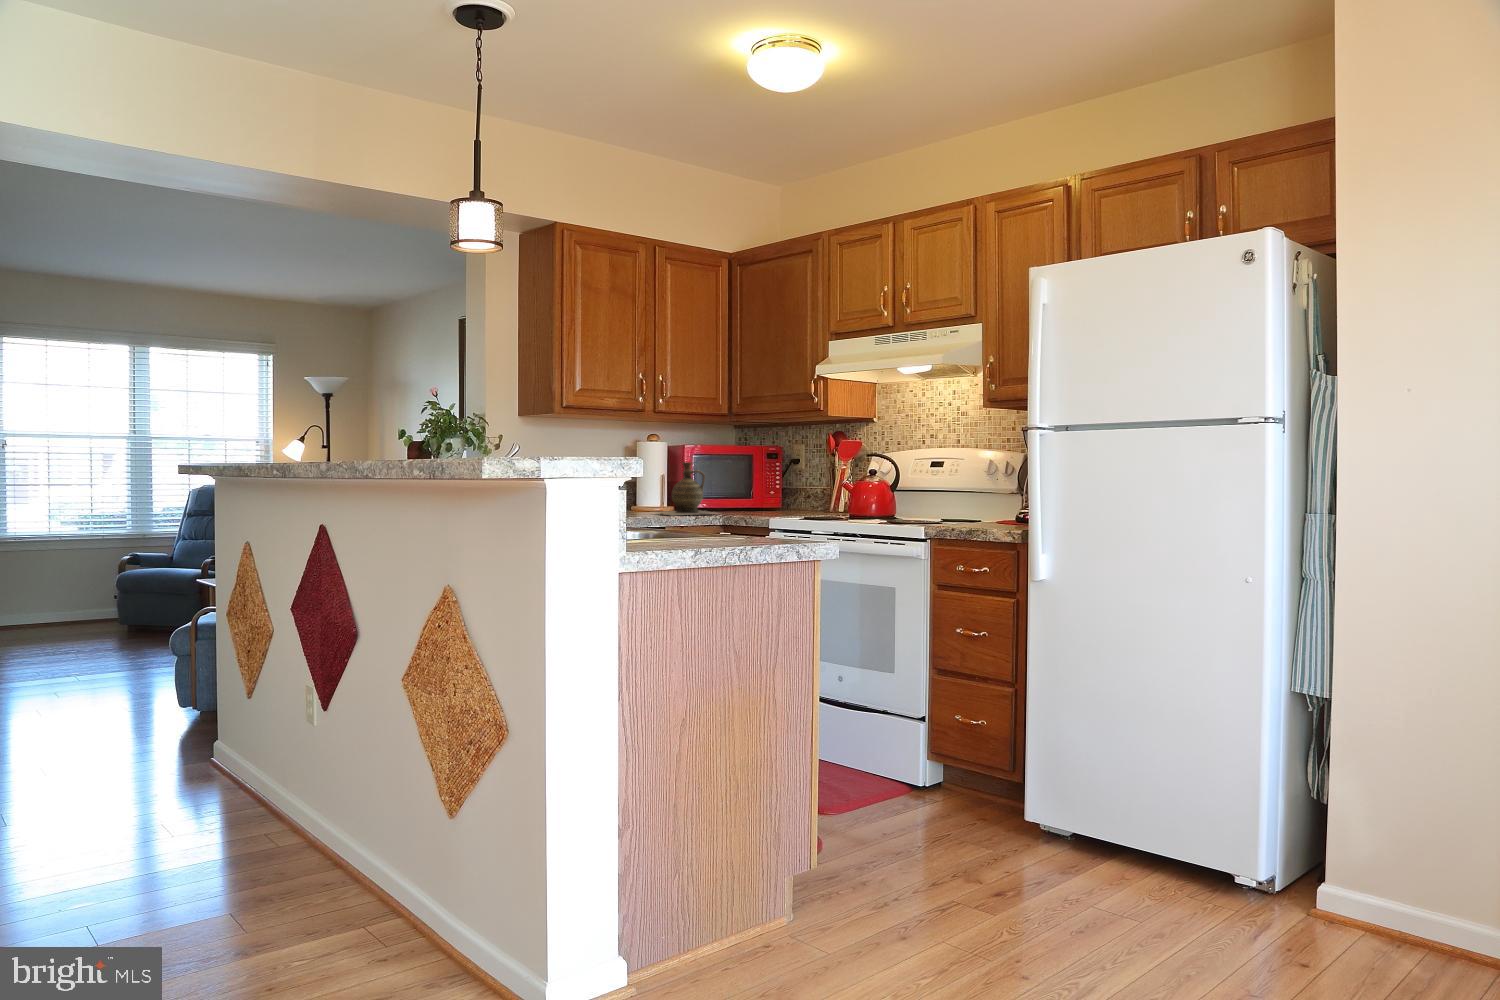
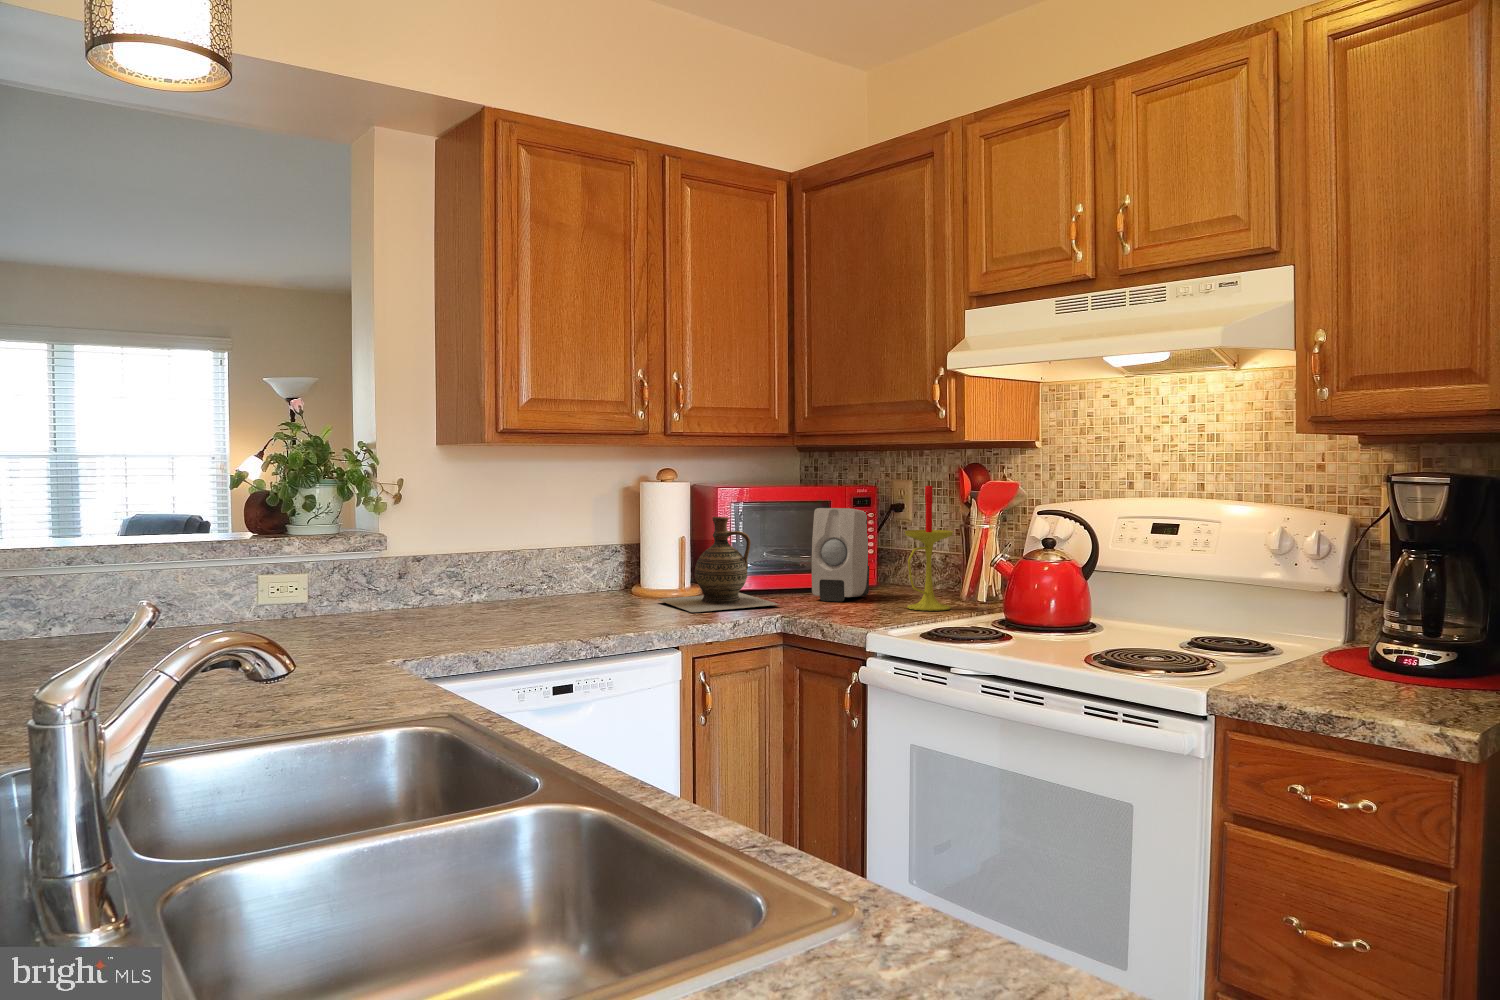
candle: none [796,441,825,515] -> present [905,486,953,611]
soap dispenser: none [742,458,778,514] -> present [811,508,870,601]

